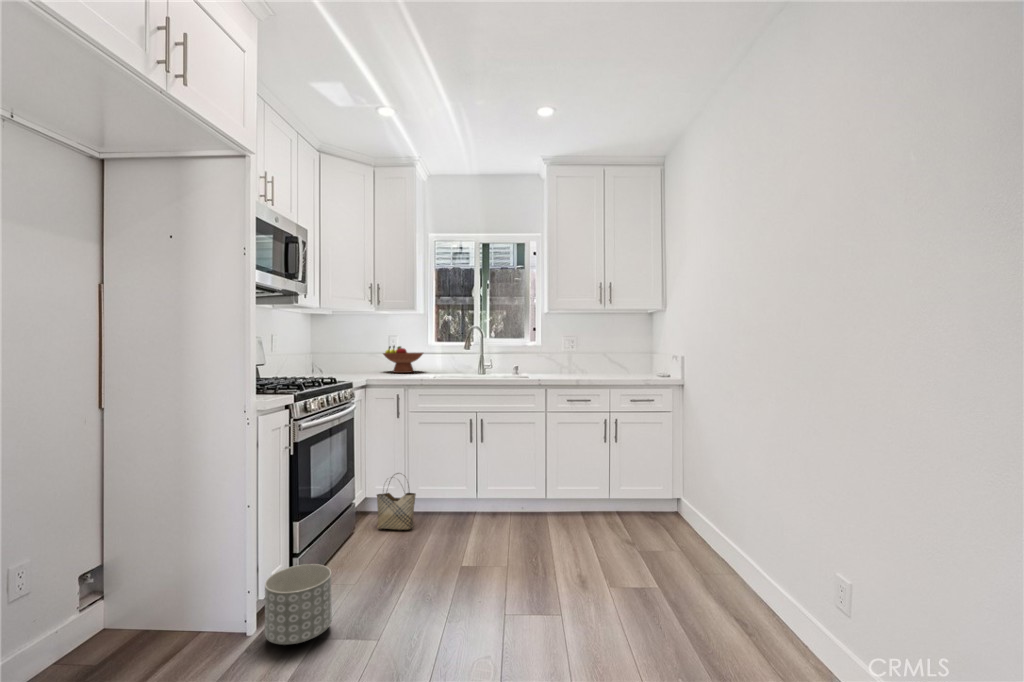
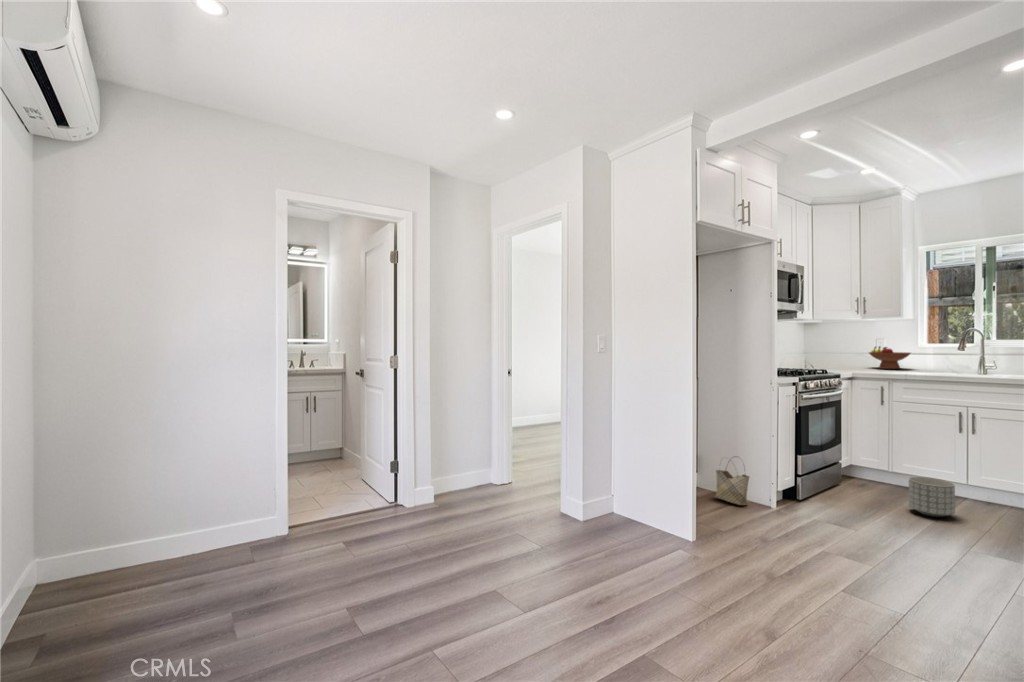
woven basket: present [377,473,416,530] -> present [715,456,749,505]
planter: present [265,564,332,644] -> present [909,476,955,517]

